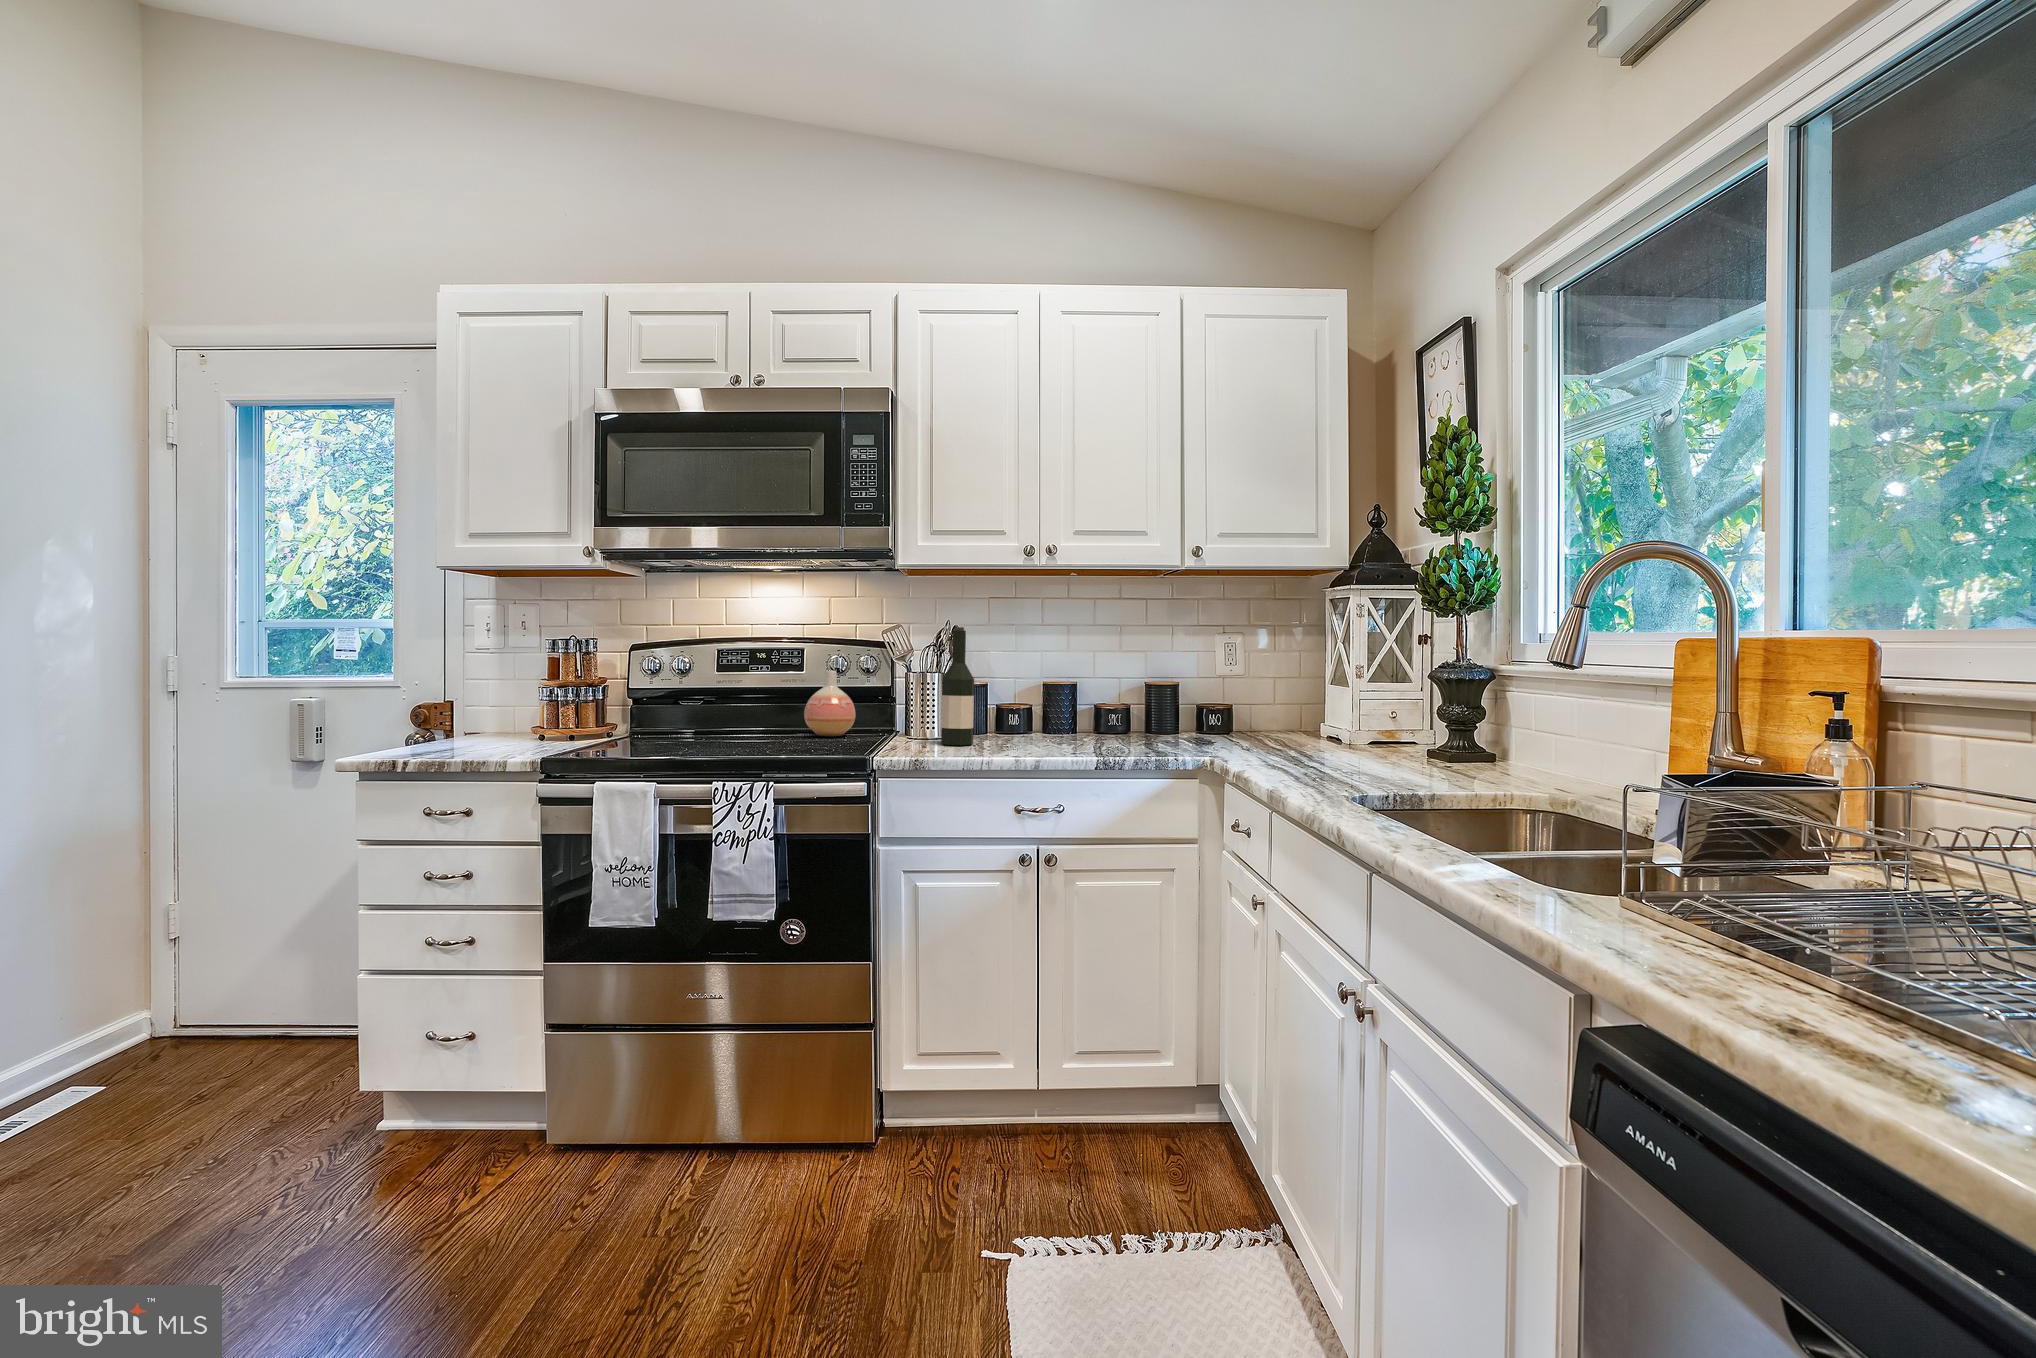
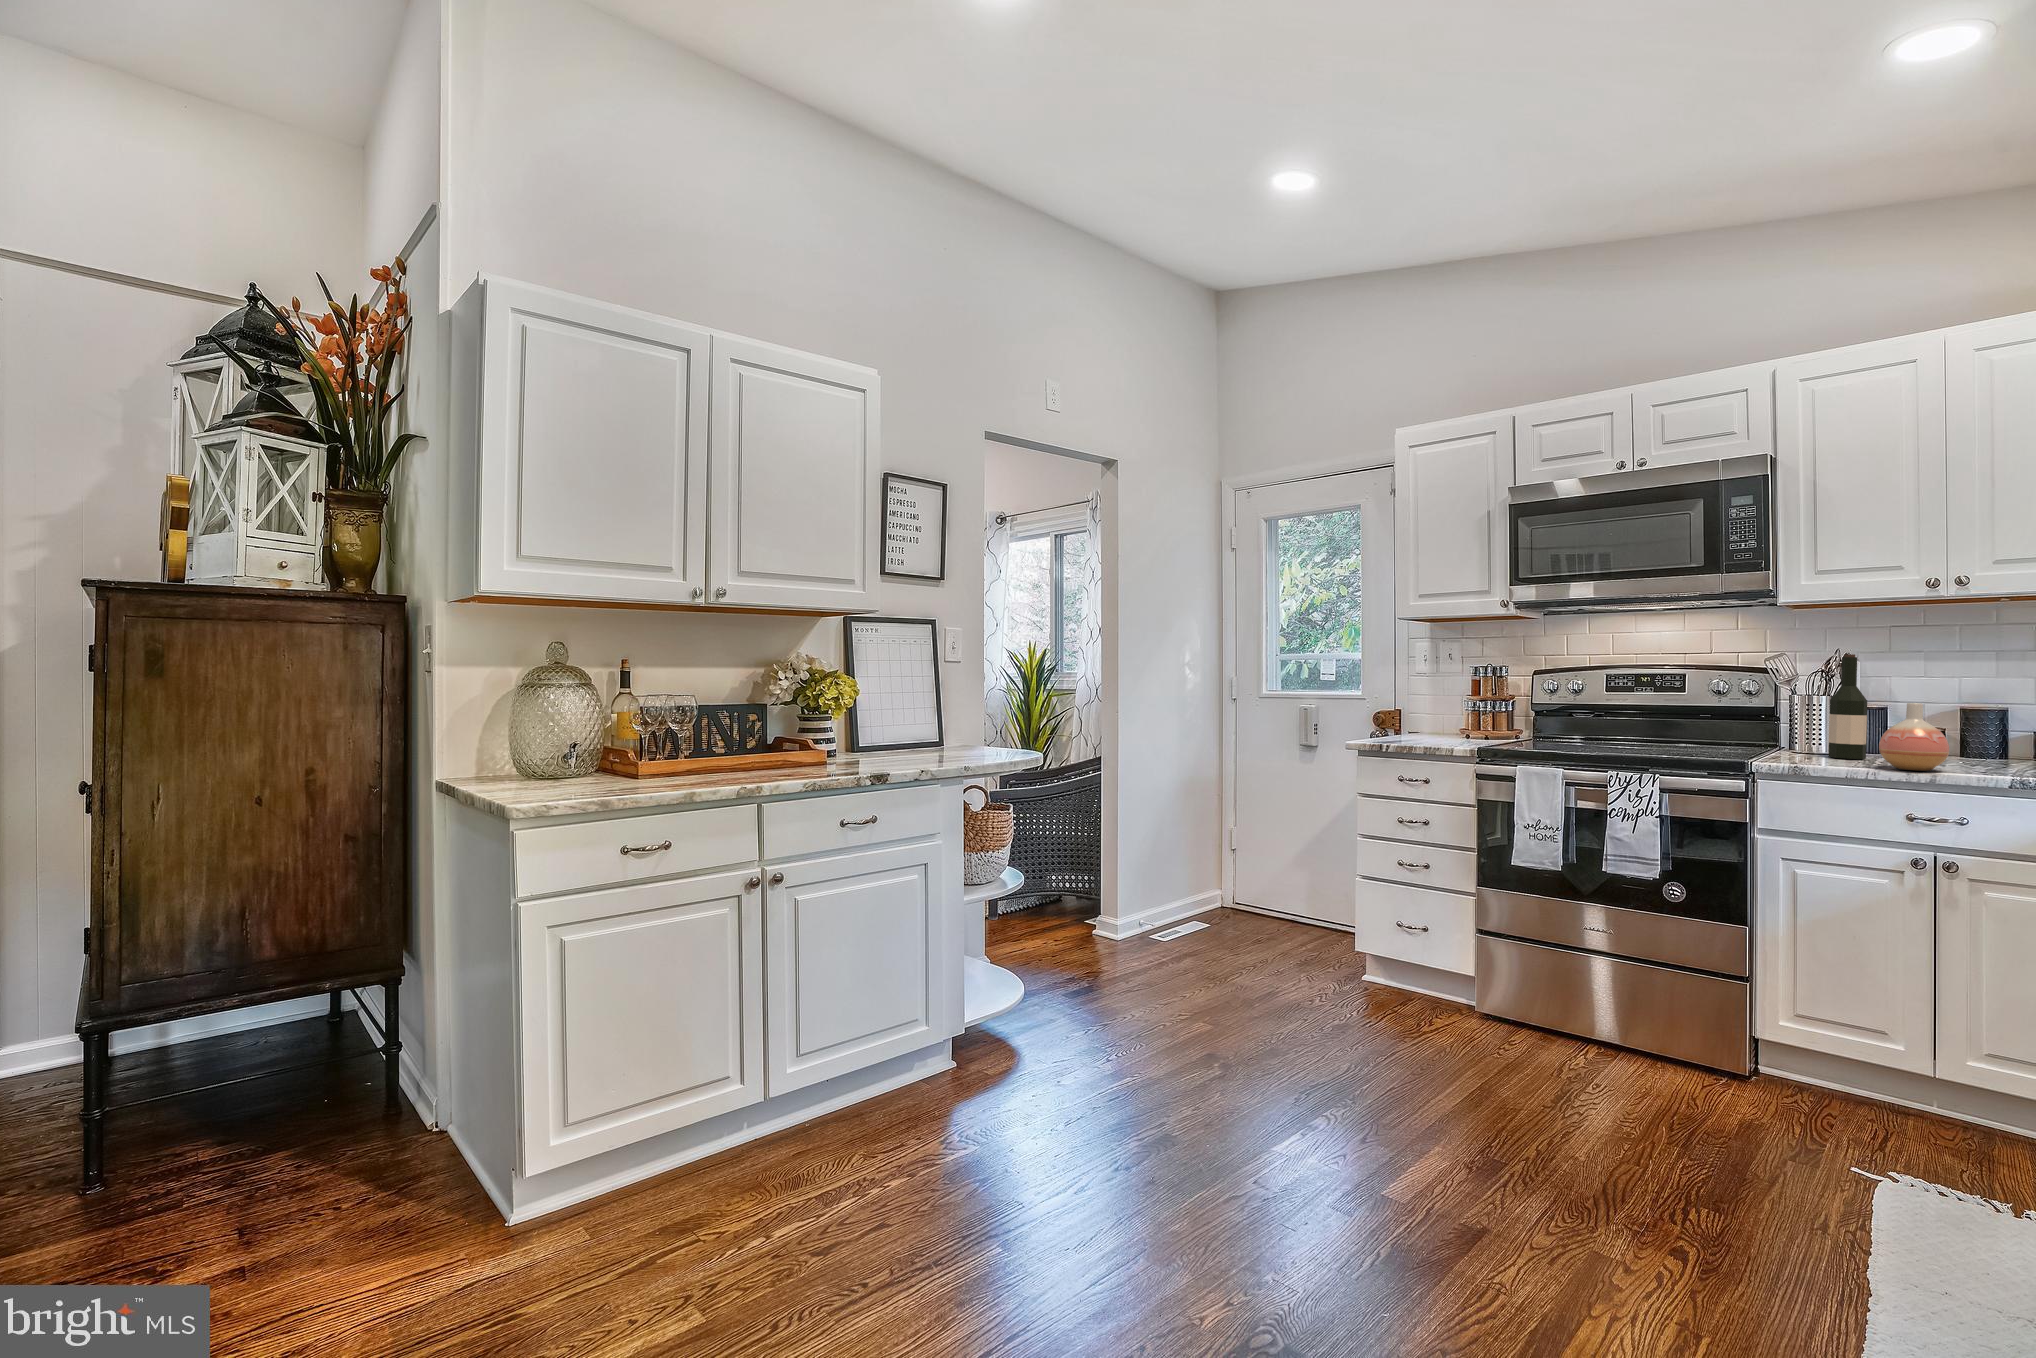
vase: present [804,671,856,736] -> present [1879,703,1949,771]

